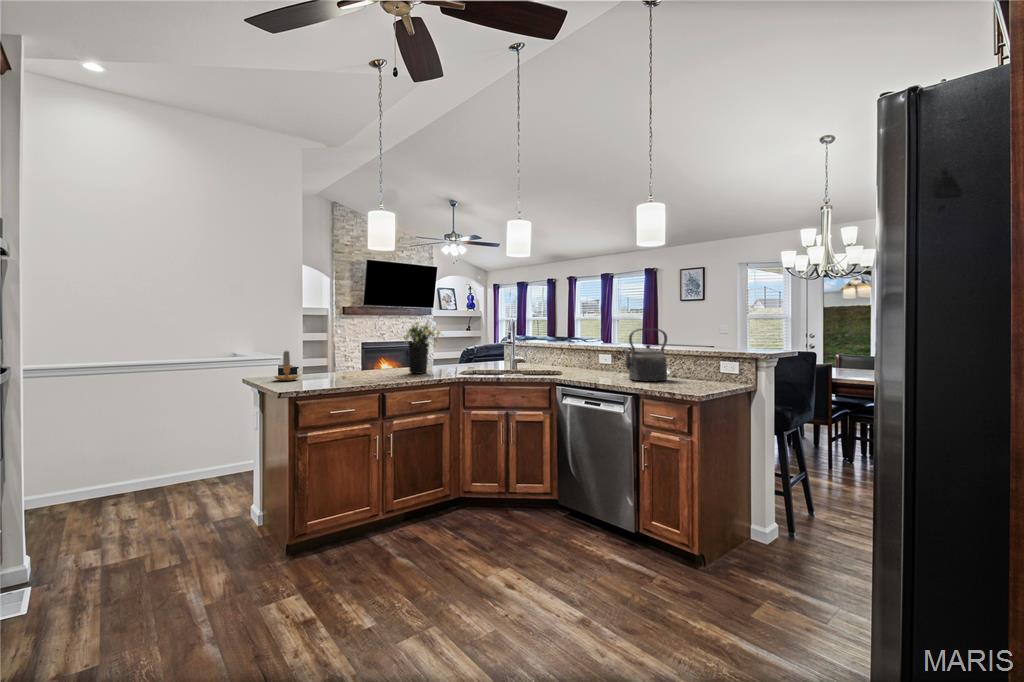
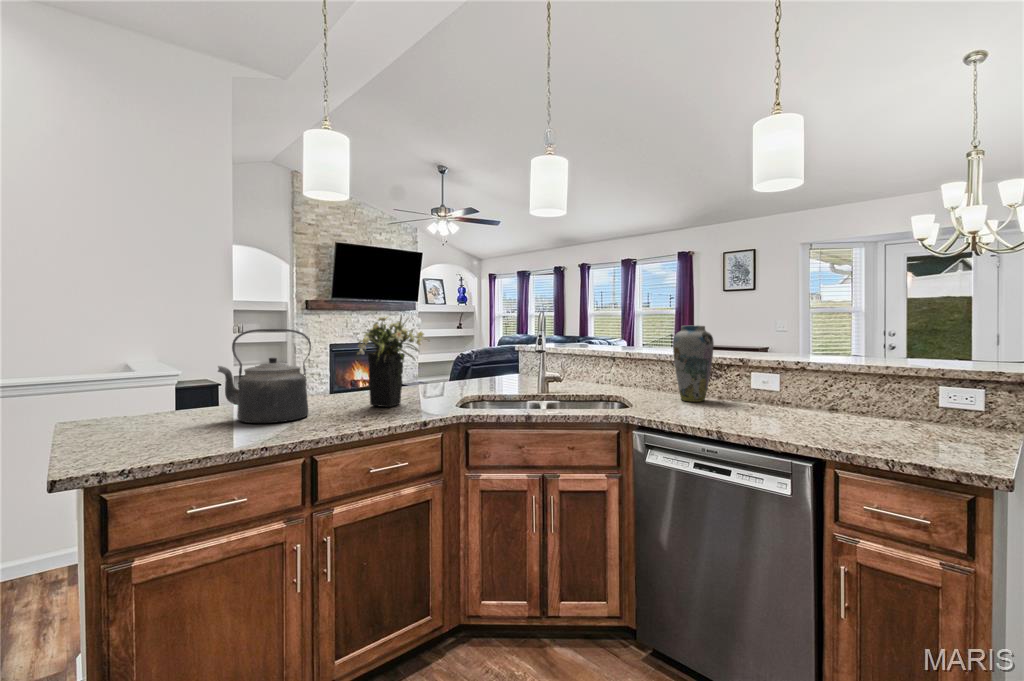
vase: none [588,328,611,373] -> present [673,325,714,402]
kettle: present [623,329,667,381] -> present [218,329,311,423]
candle: present [274,351,300,381] -> none [99,370,166,432]

